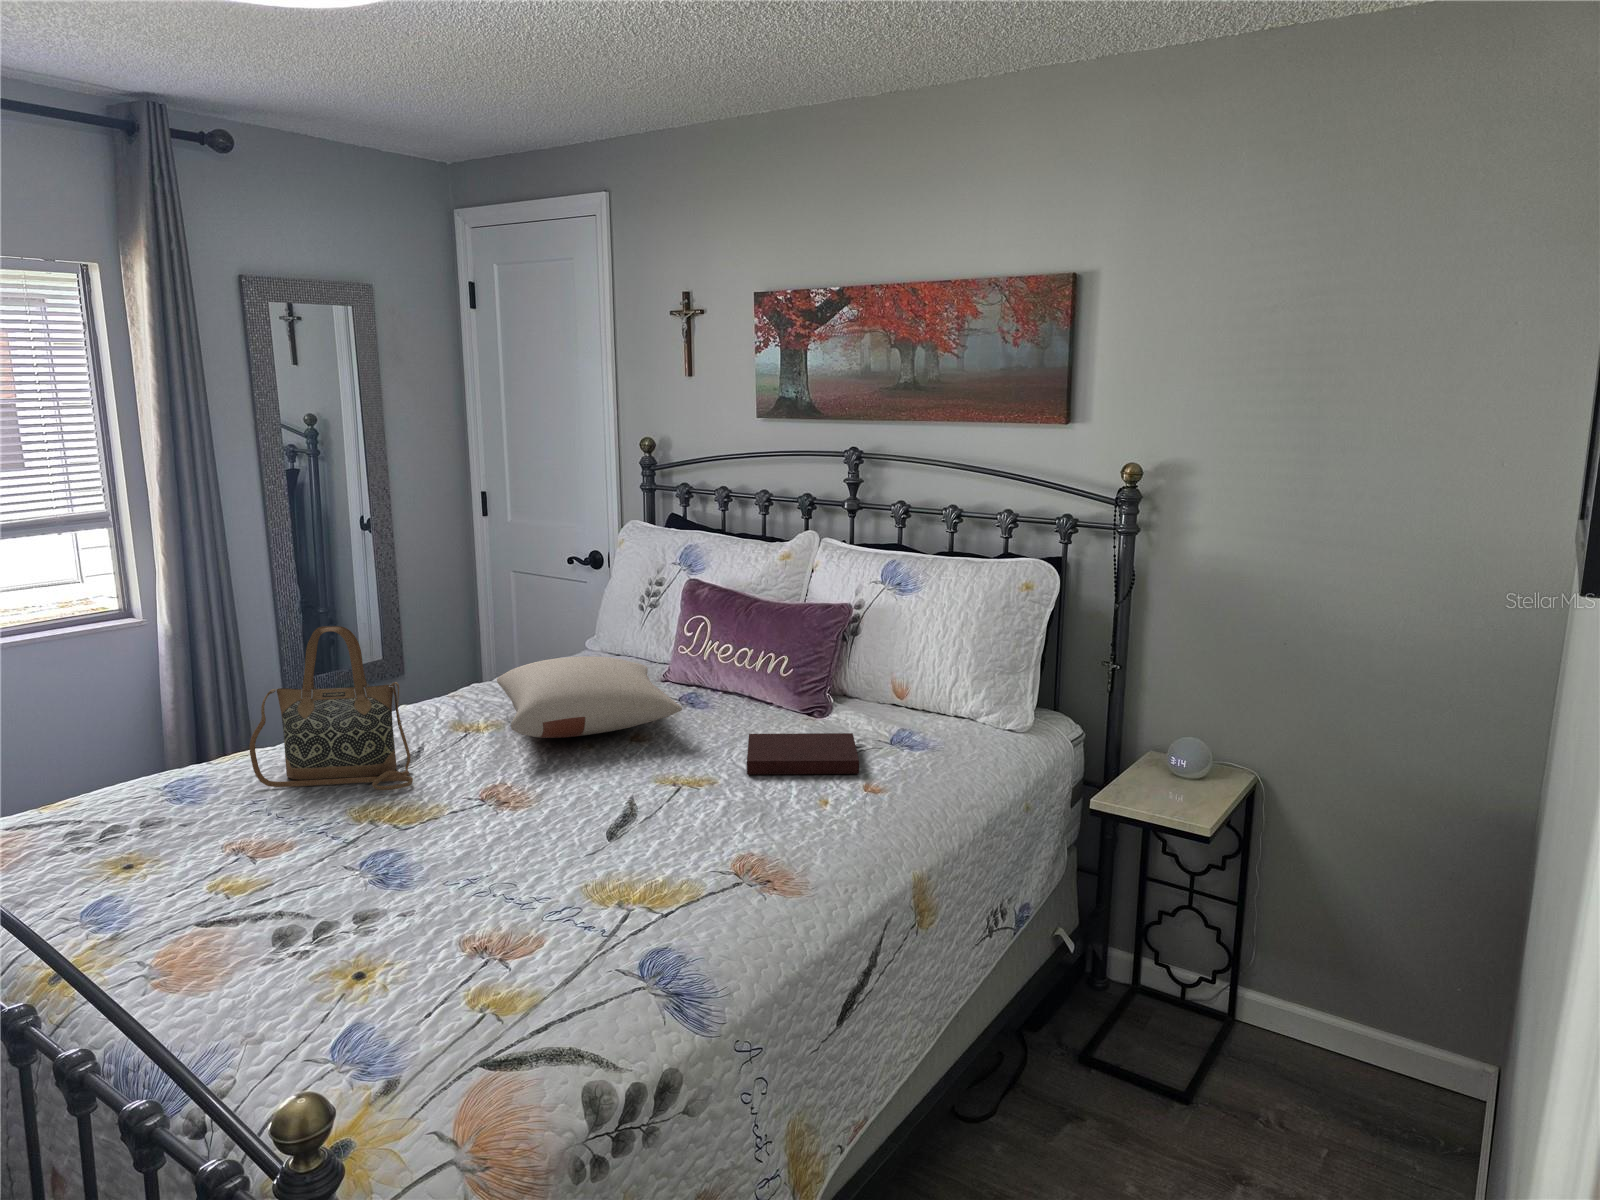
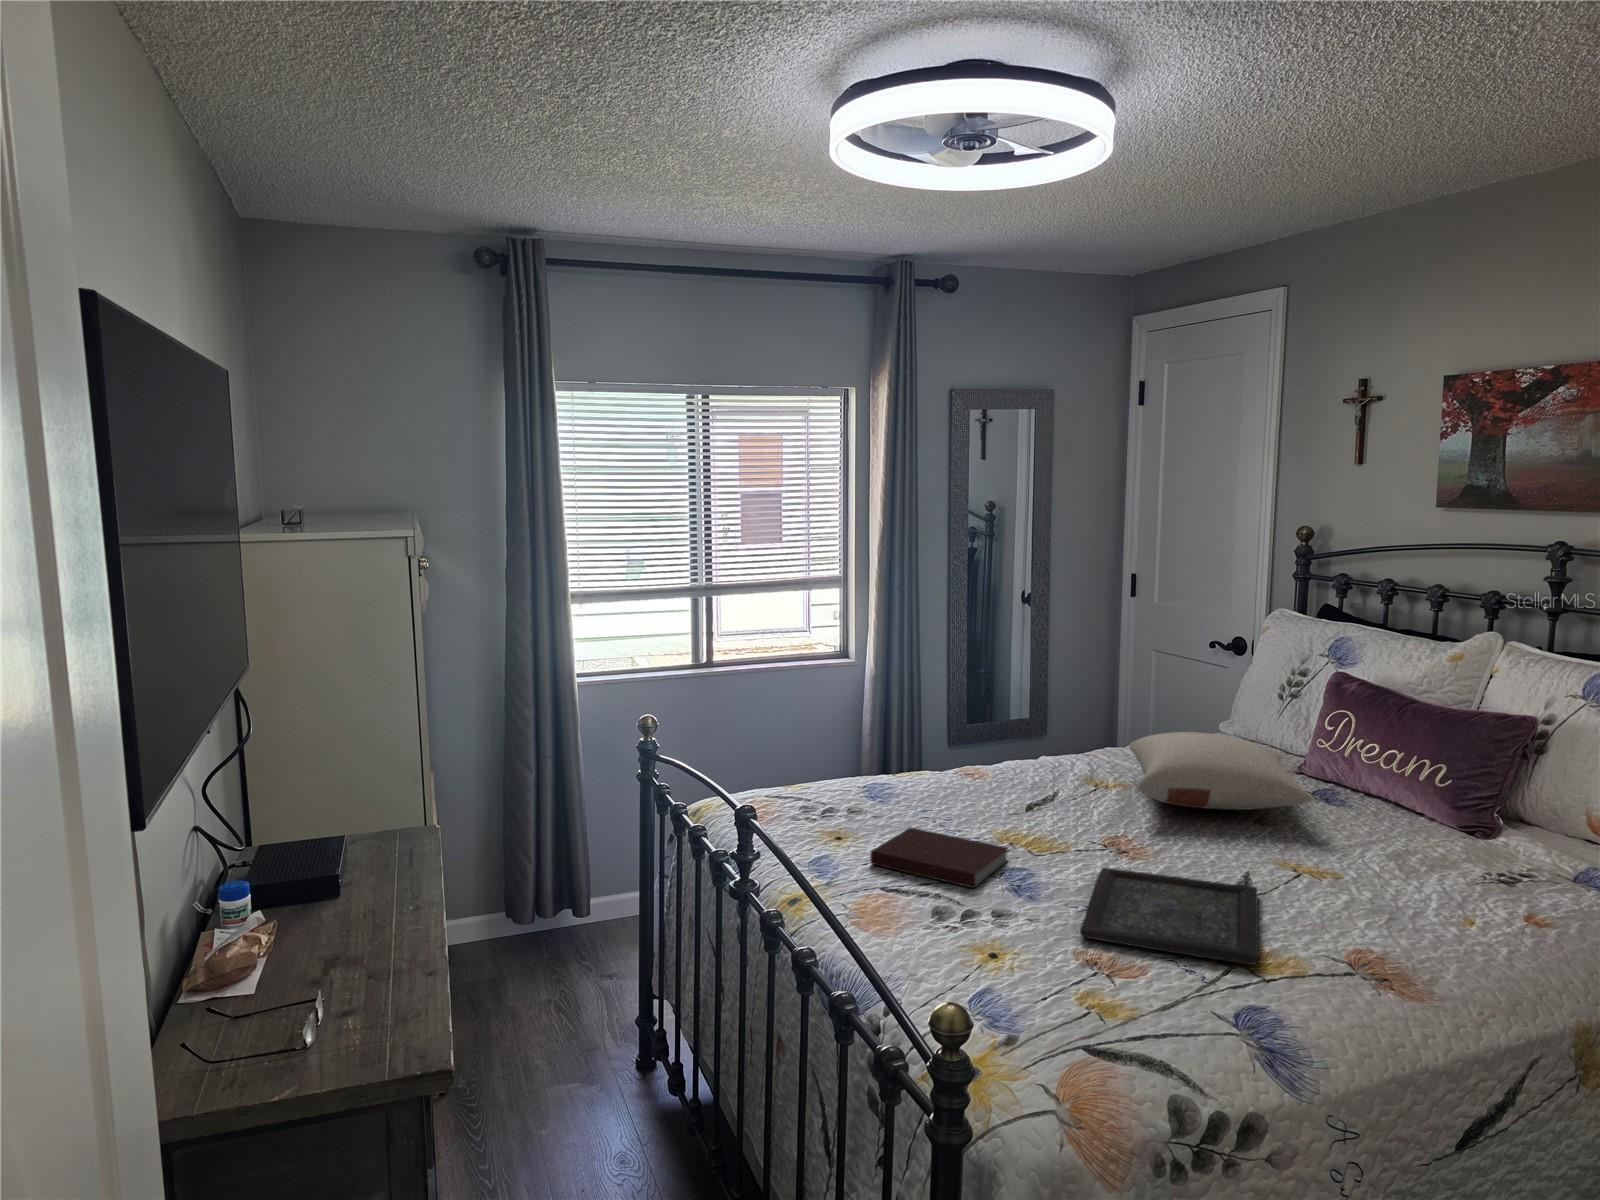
handbag: present [250,626,413,790] -> none [924,676,1048,823]
notebook: present [747,733,859,775] -> present [870,828,1008,888]
tray: none [463,813,654,919] -> present [1080,868,1258,965]

